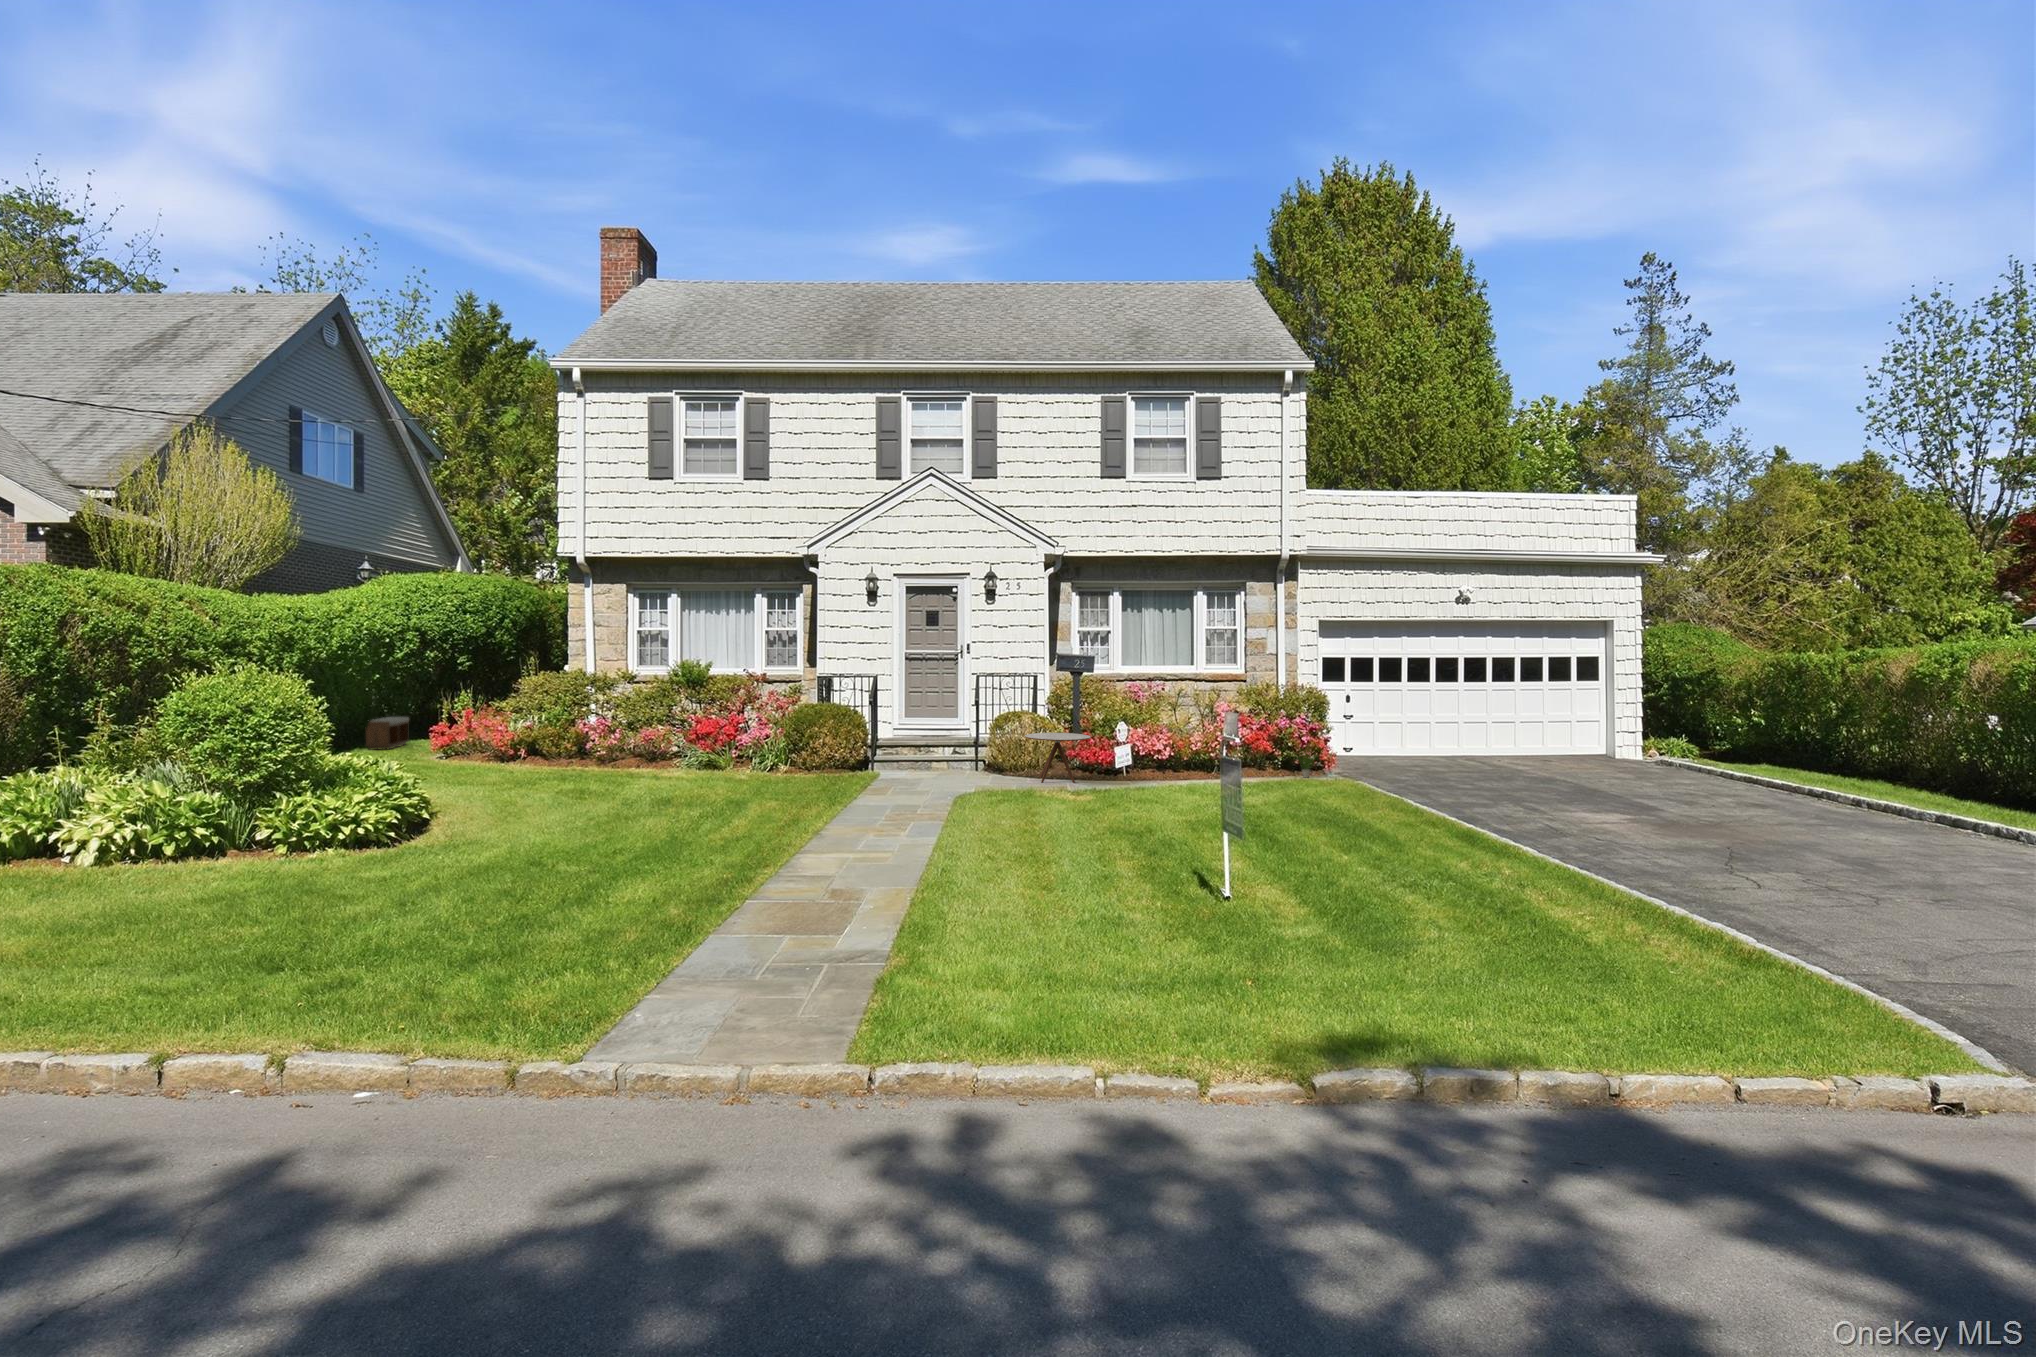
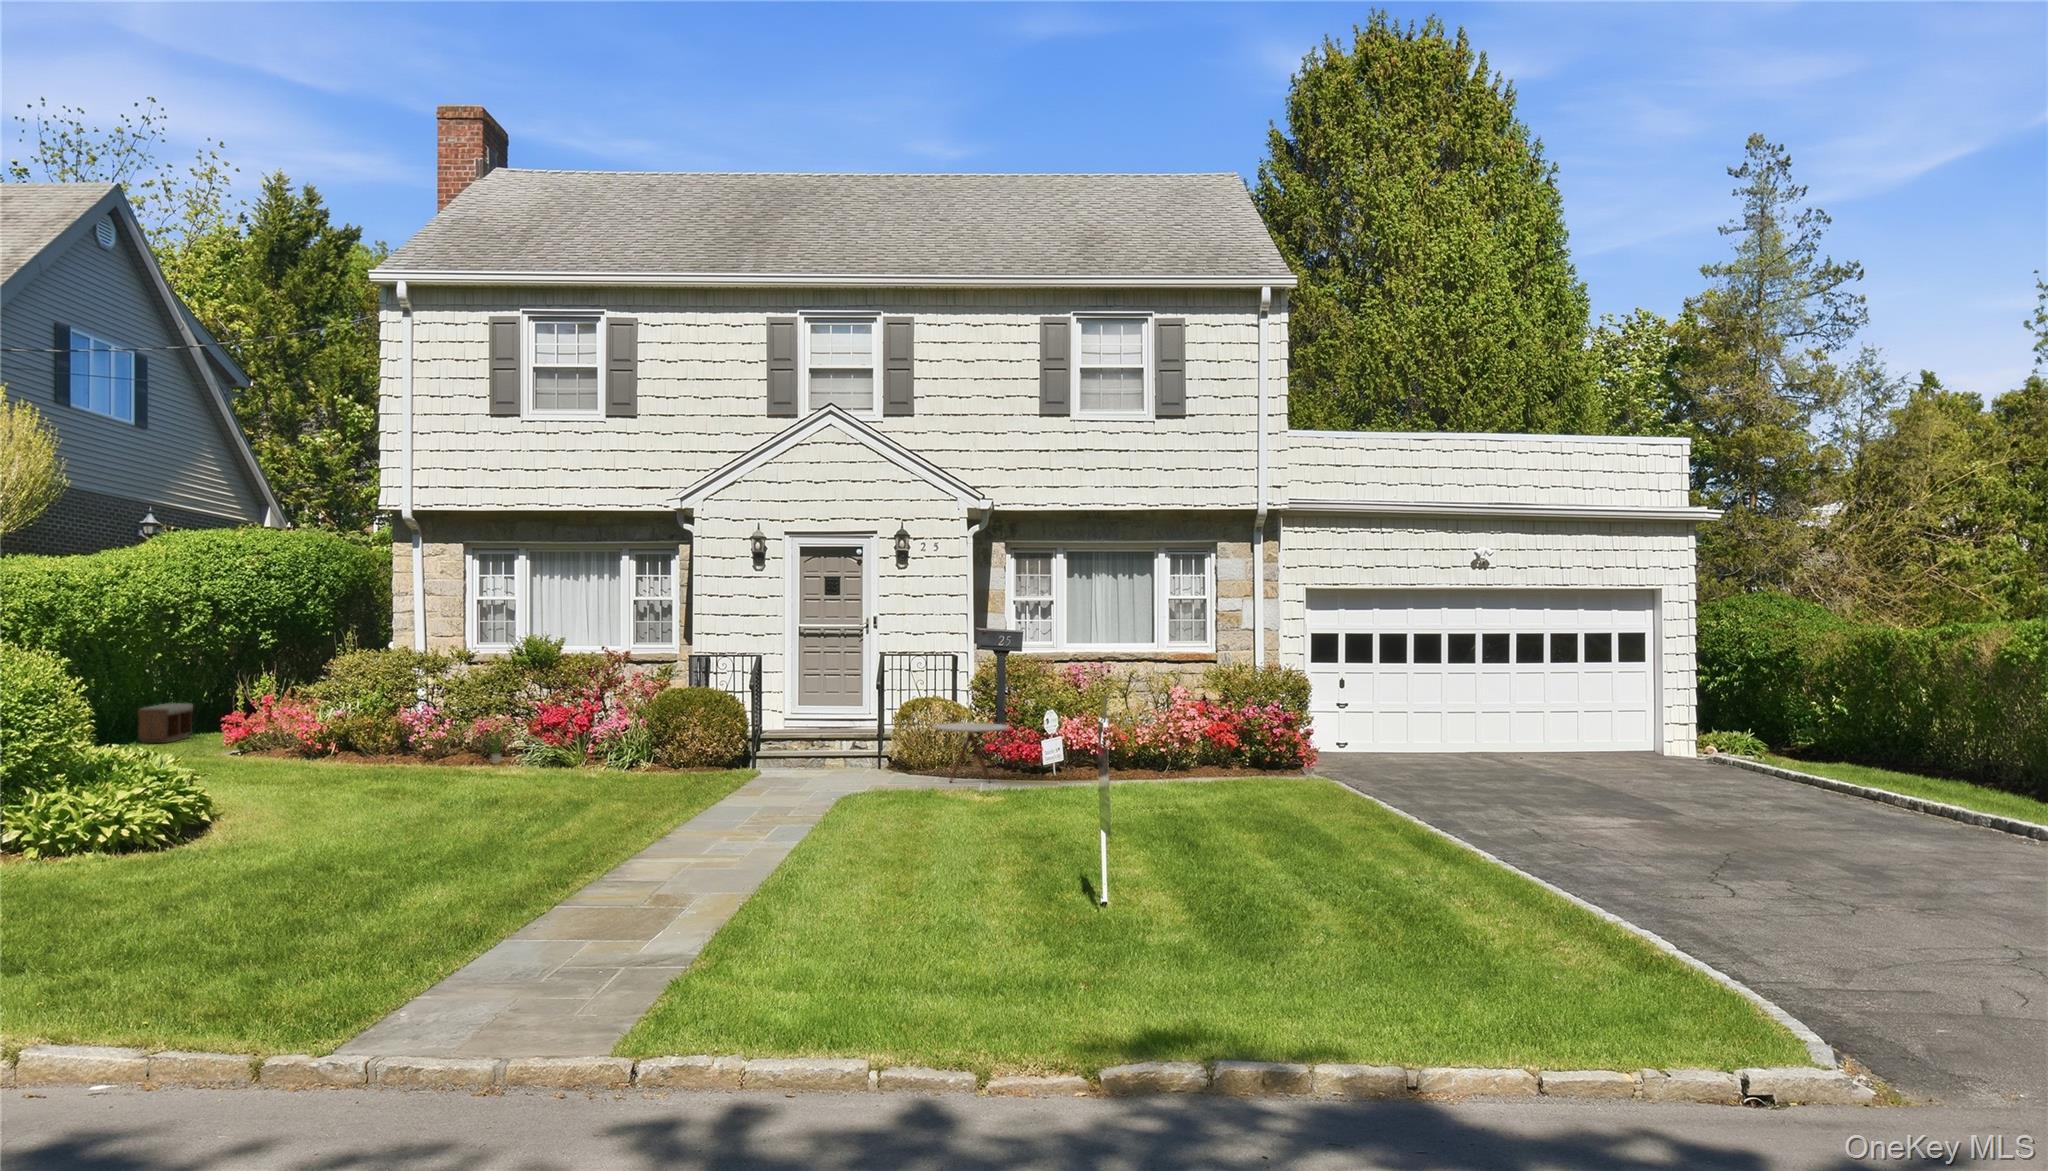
potted plant: present [1295,750,1316,778] -> present [484,730,508,764]

